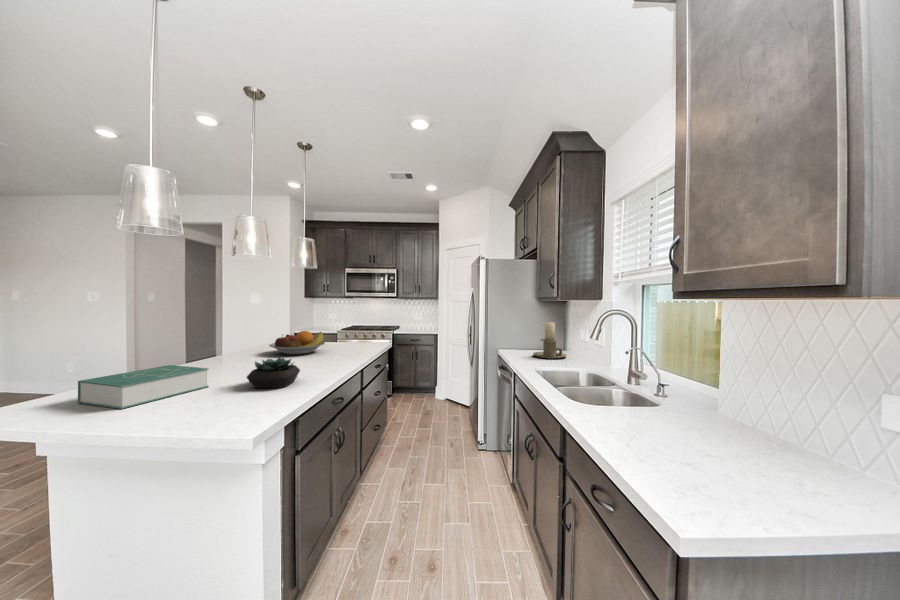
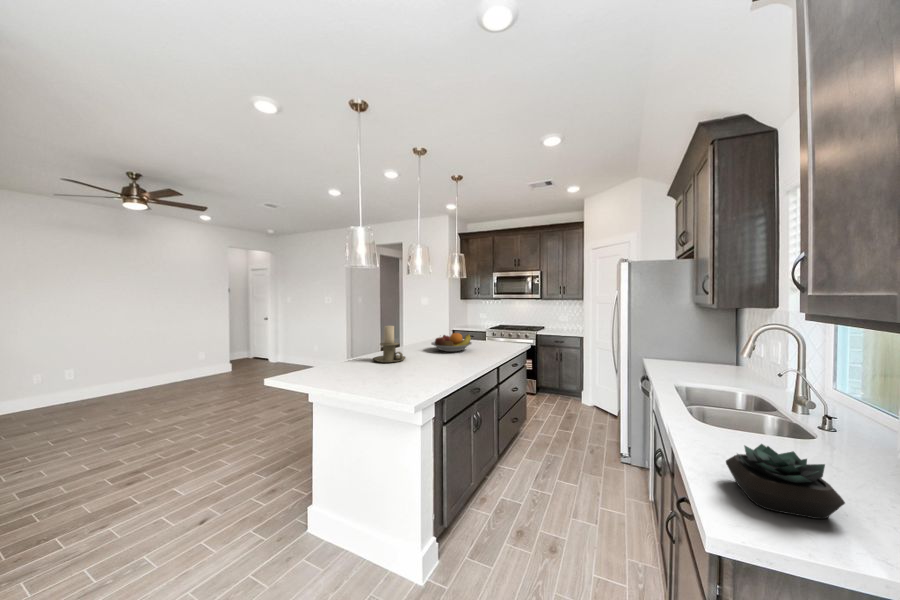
candle holder: present [533,322,566,359] -> present [373,326,406,363]
succulent plant: present [246,357,300,388] -> present [726,444,845,519]
book: present [78,365,209,409] -> none [327,356,392,383]

